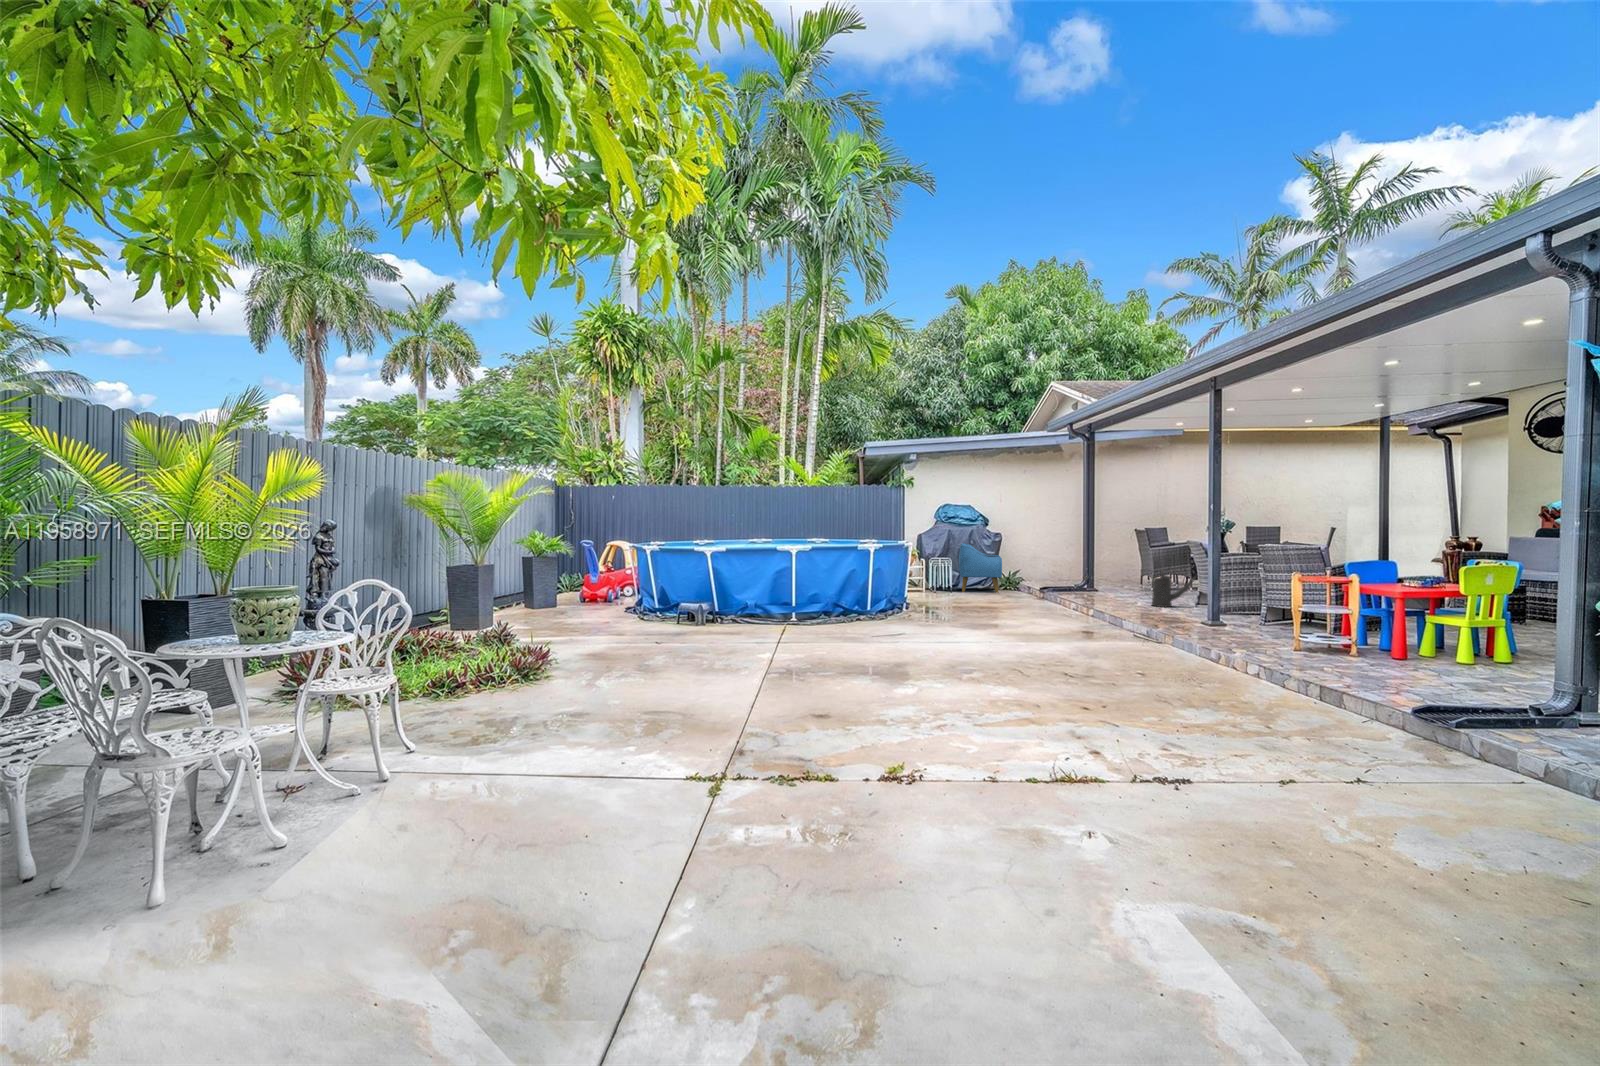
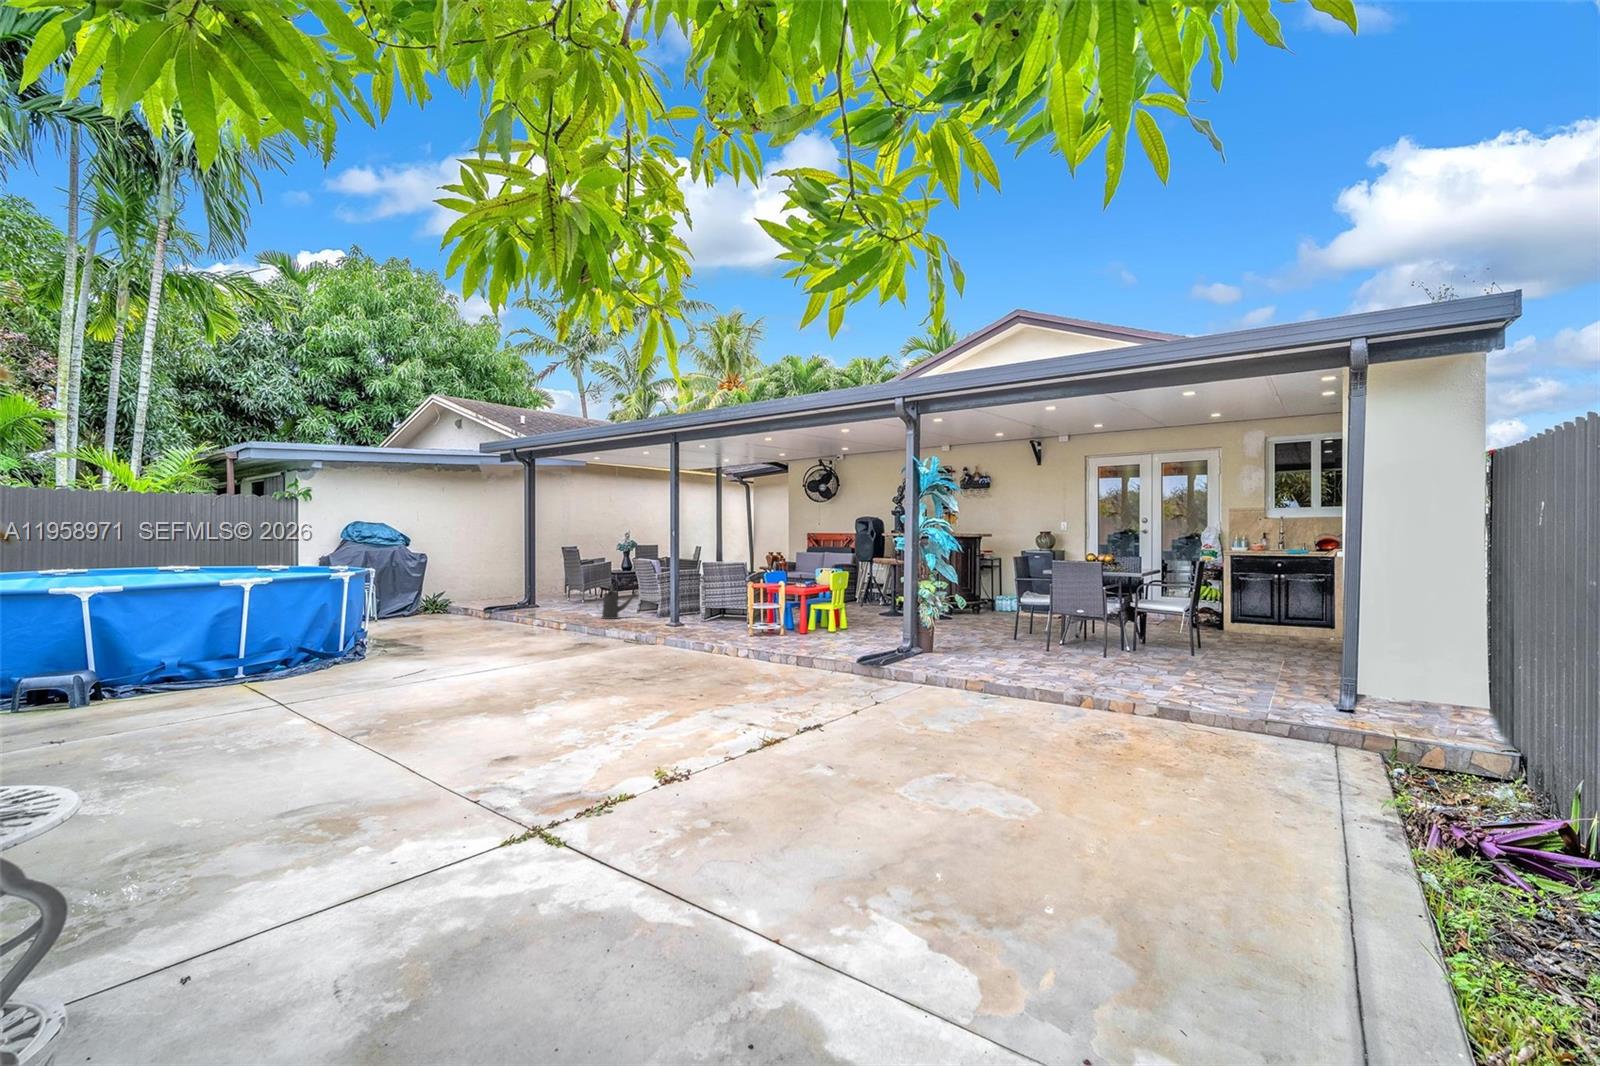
armchair: present [959,543,1002,593] -> none [382,564,440,619]

